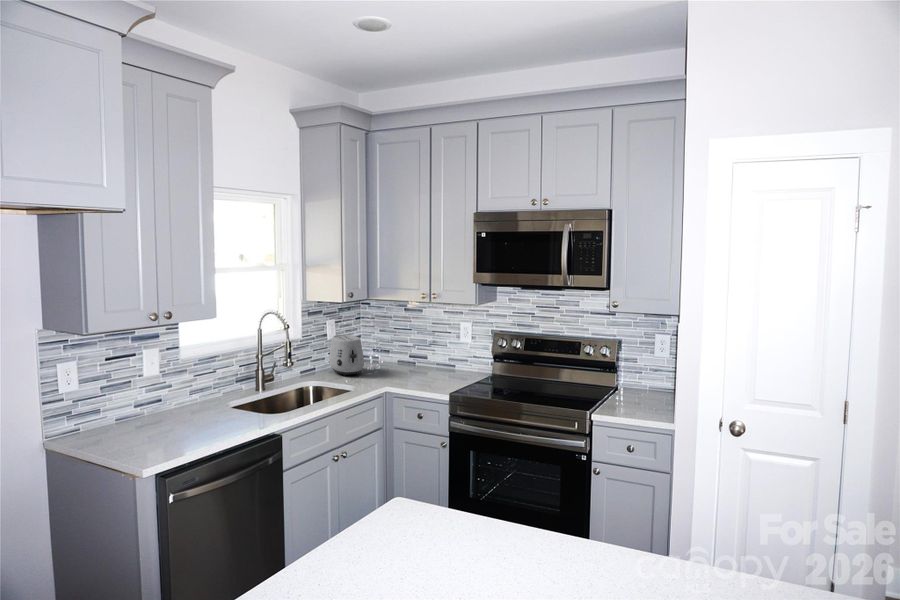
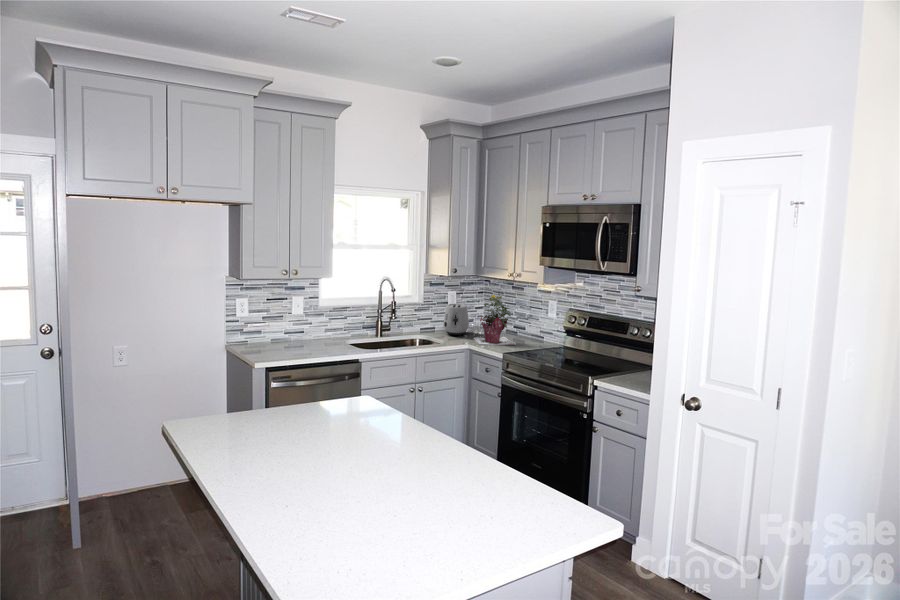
potted plant: none [378,319,437,384] -> present [474,295,516,345]

